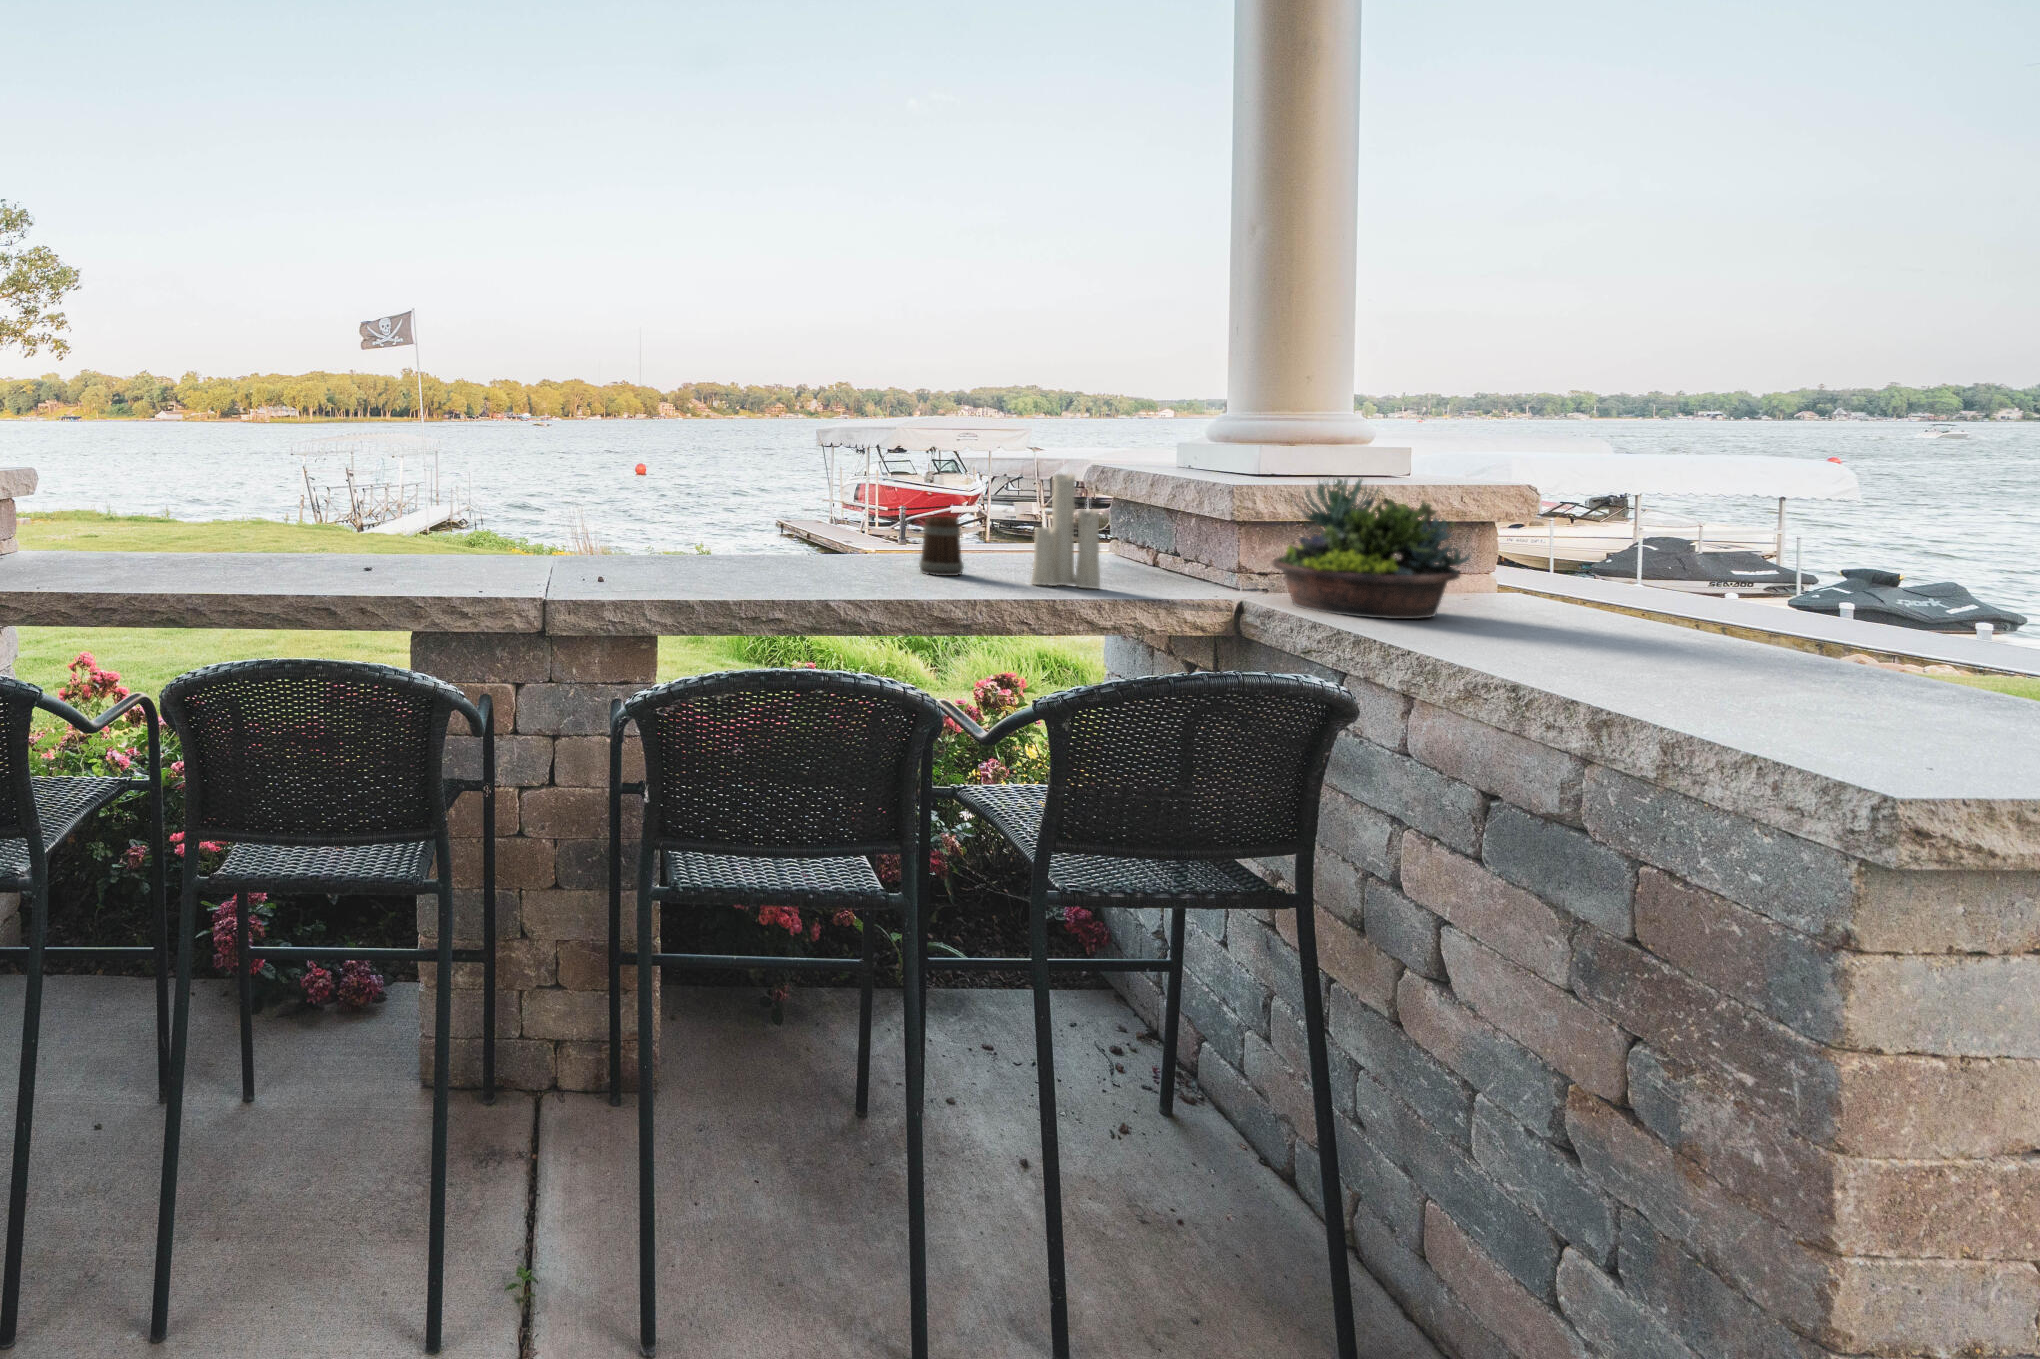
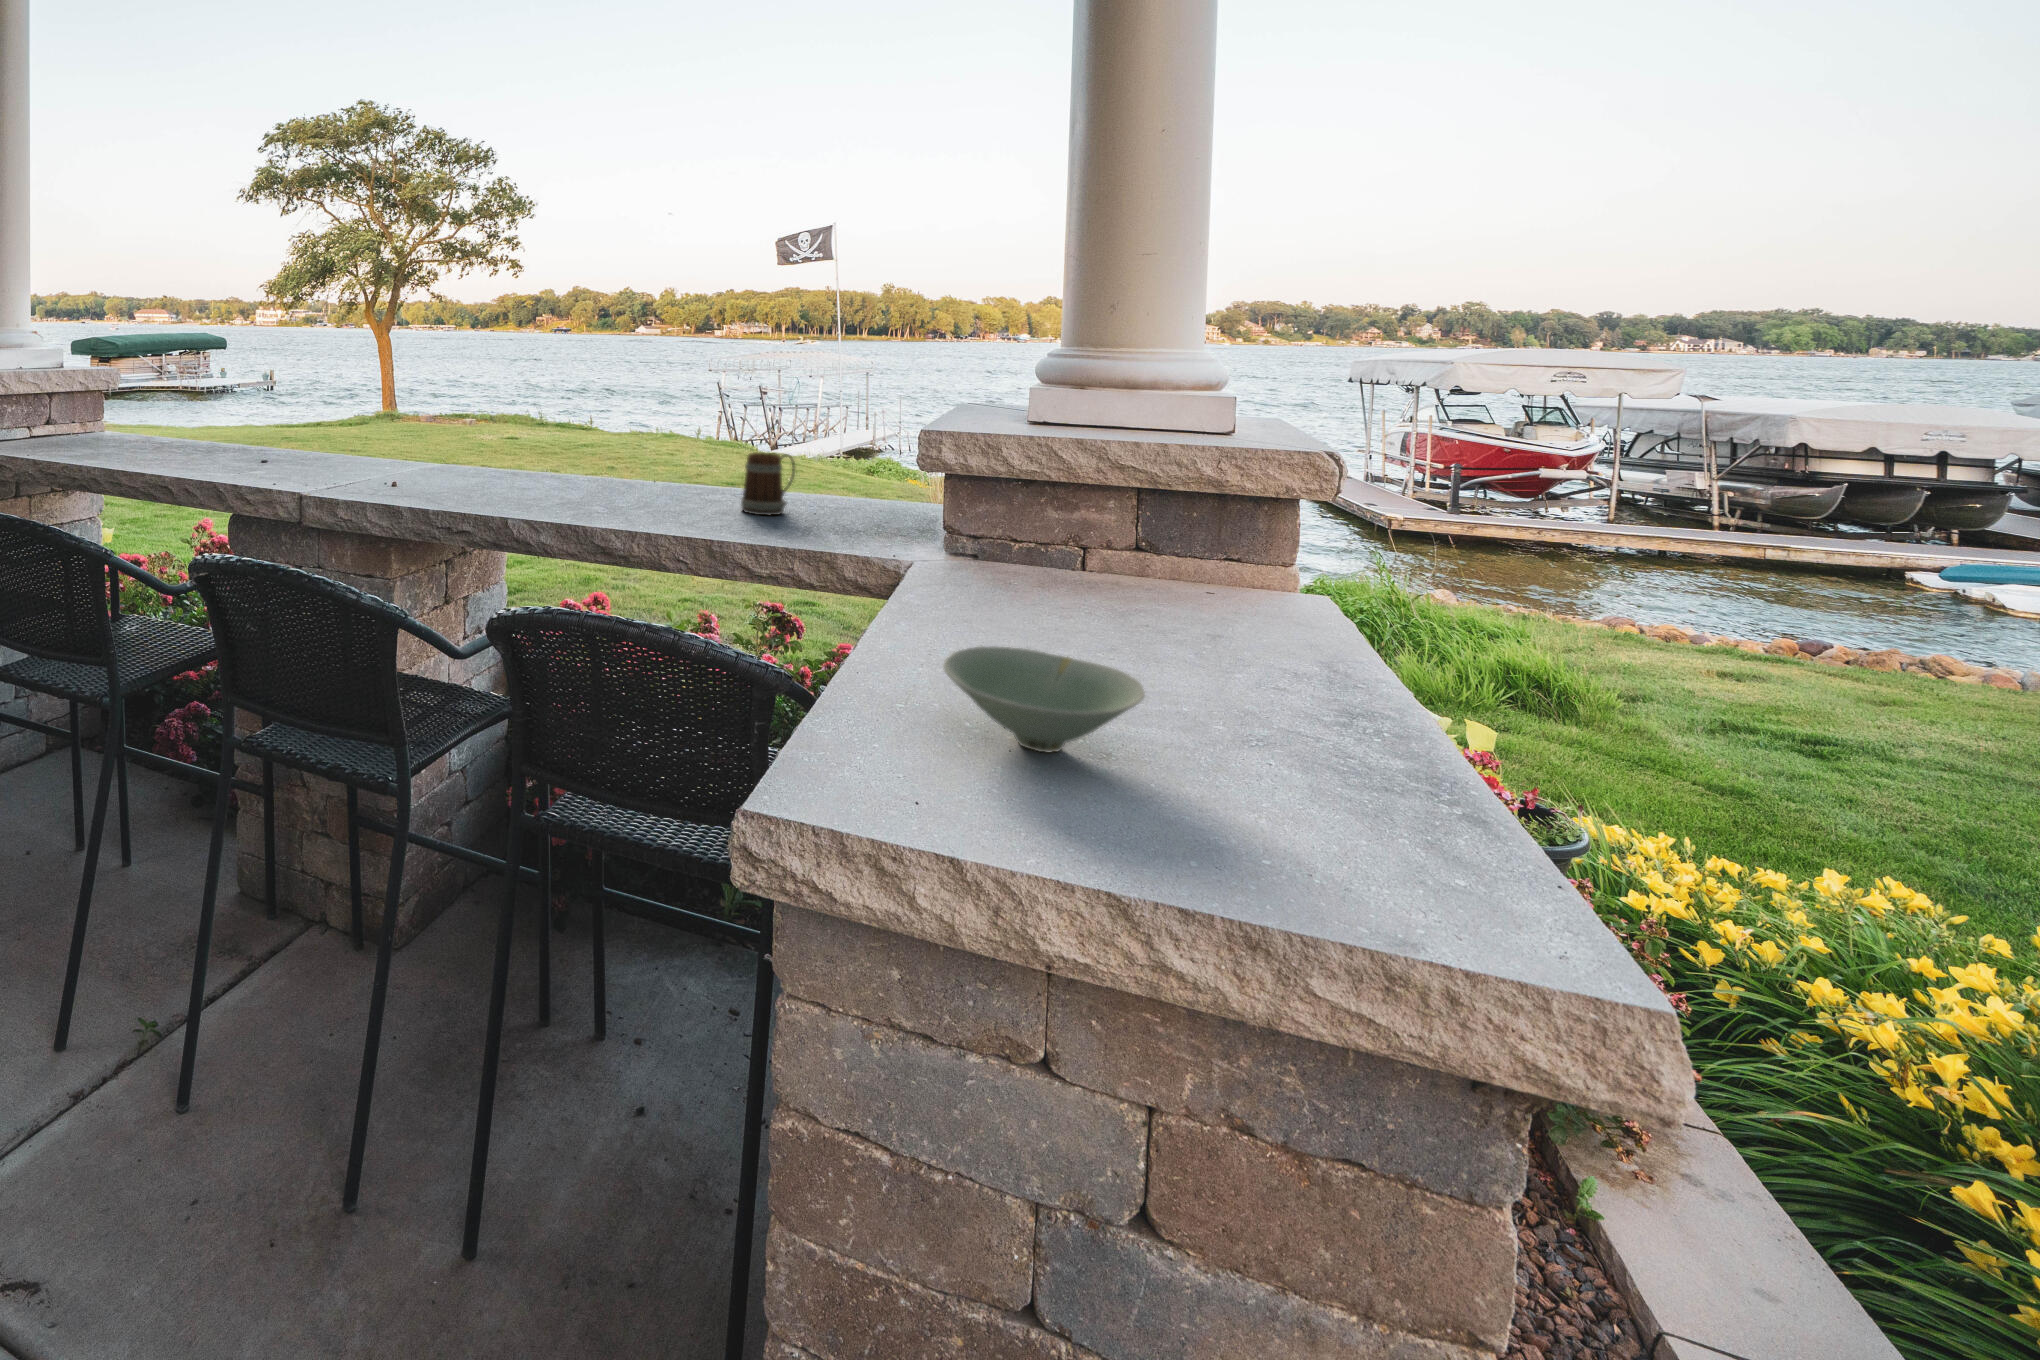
candle: present [1031,473,1100,589] -> none [810,391,879,542]
succulent planter: present [1272,477,1470,619] -> none [1020,433,1240,615]
bowl: none [1661,641,1886,717] -> present [943,646,1145,752]

